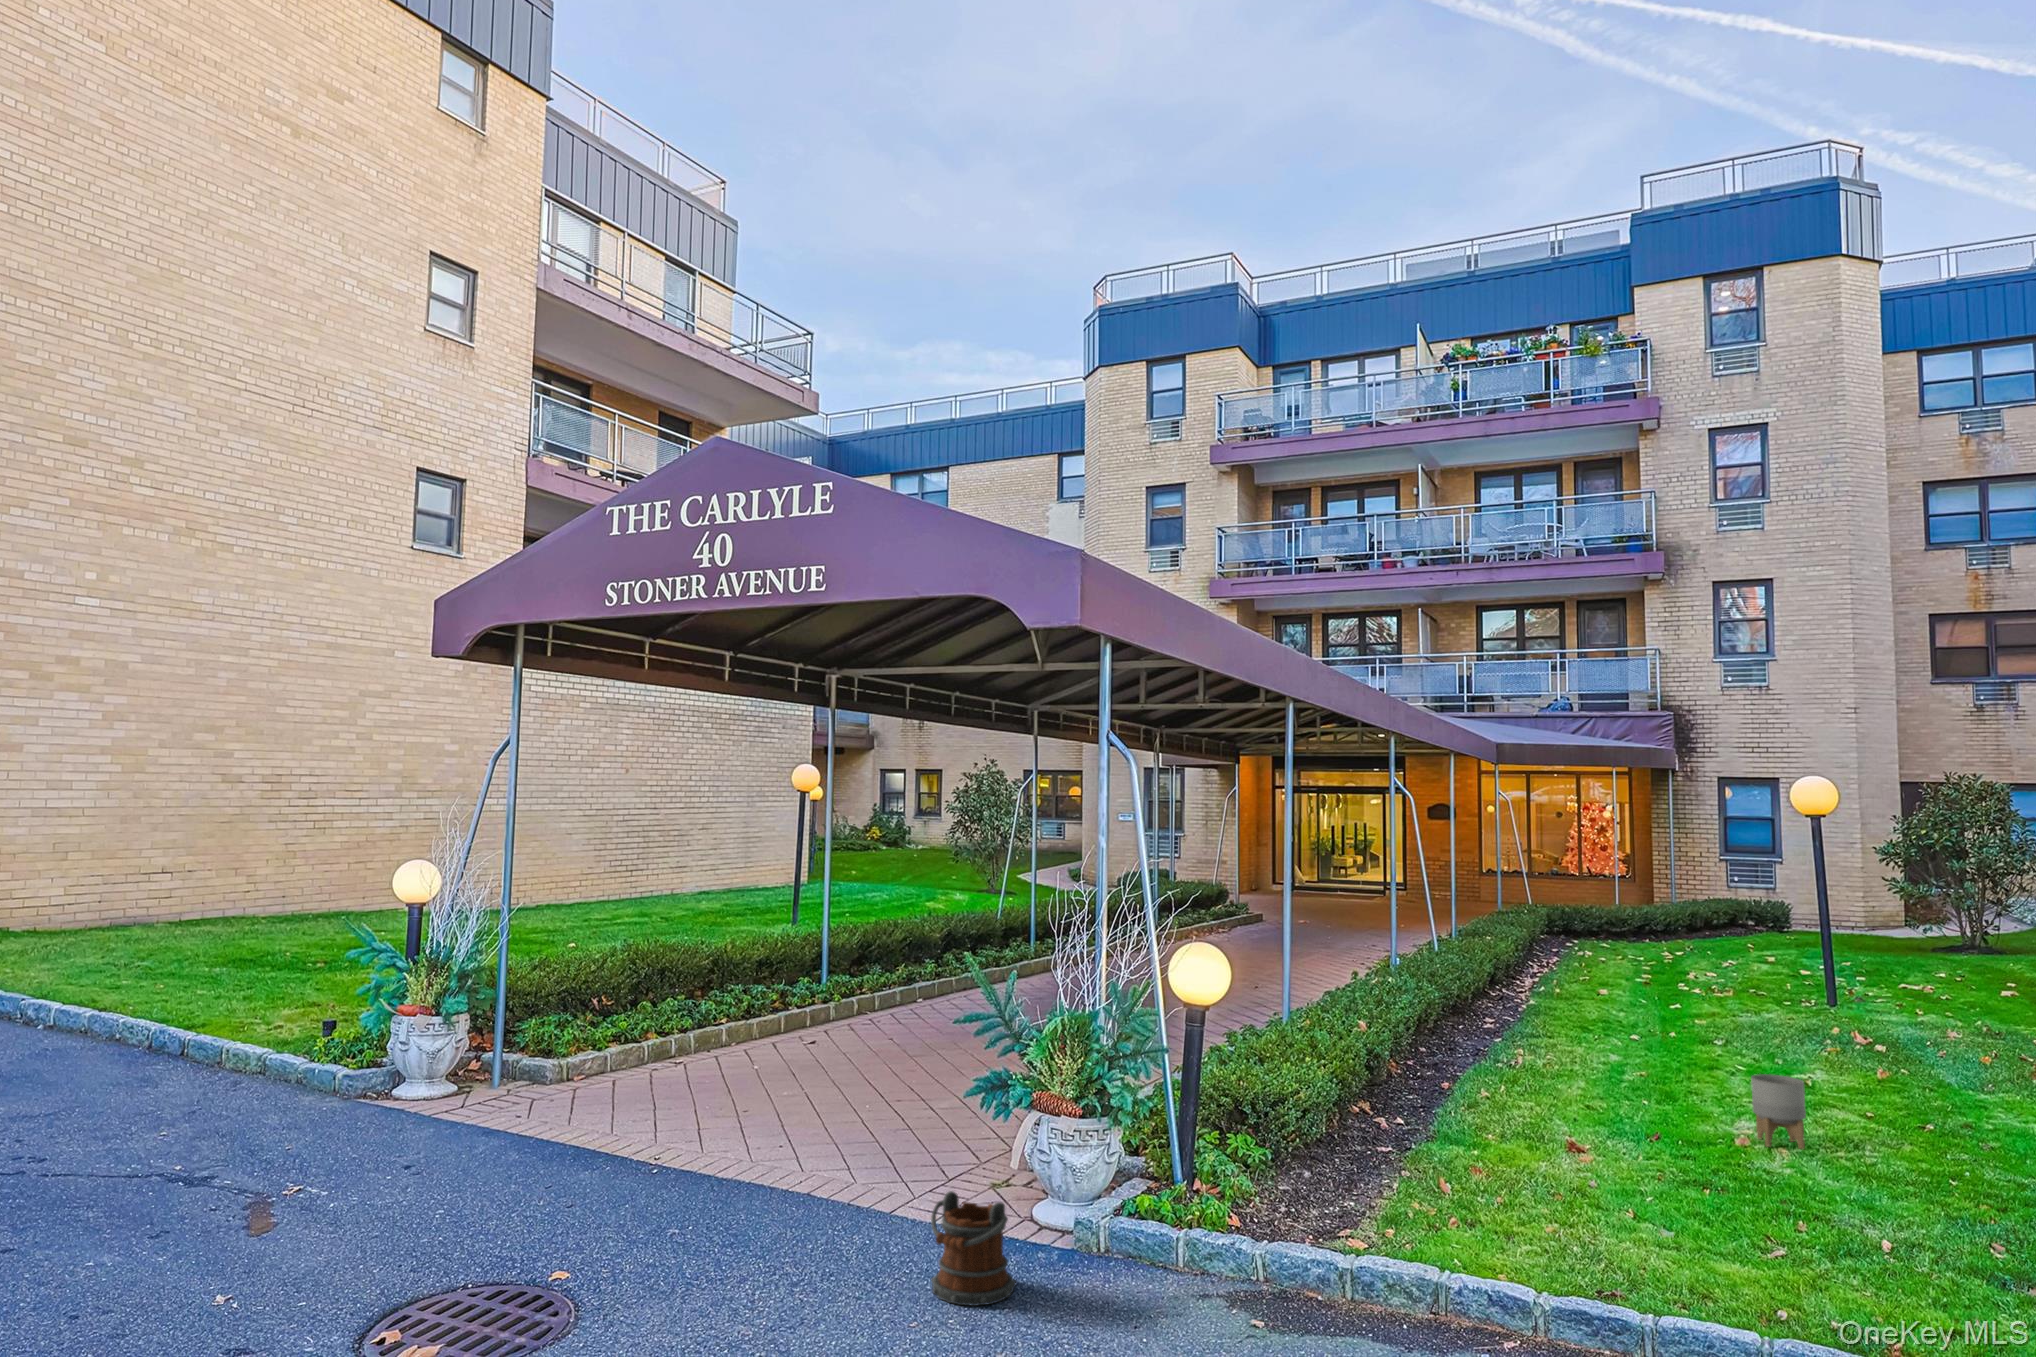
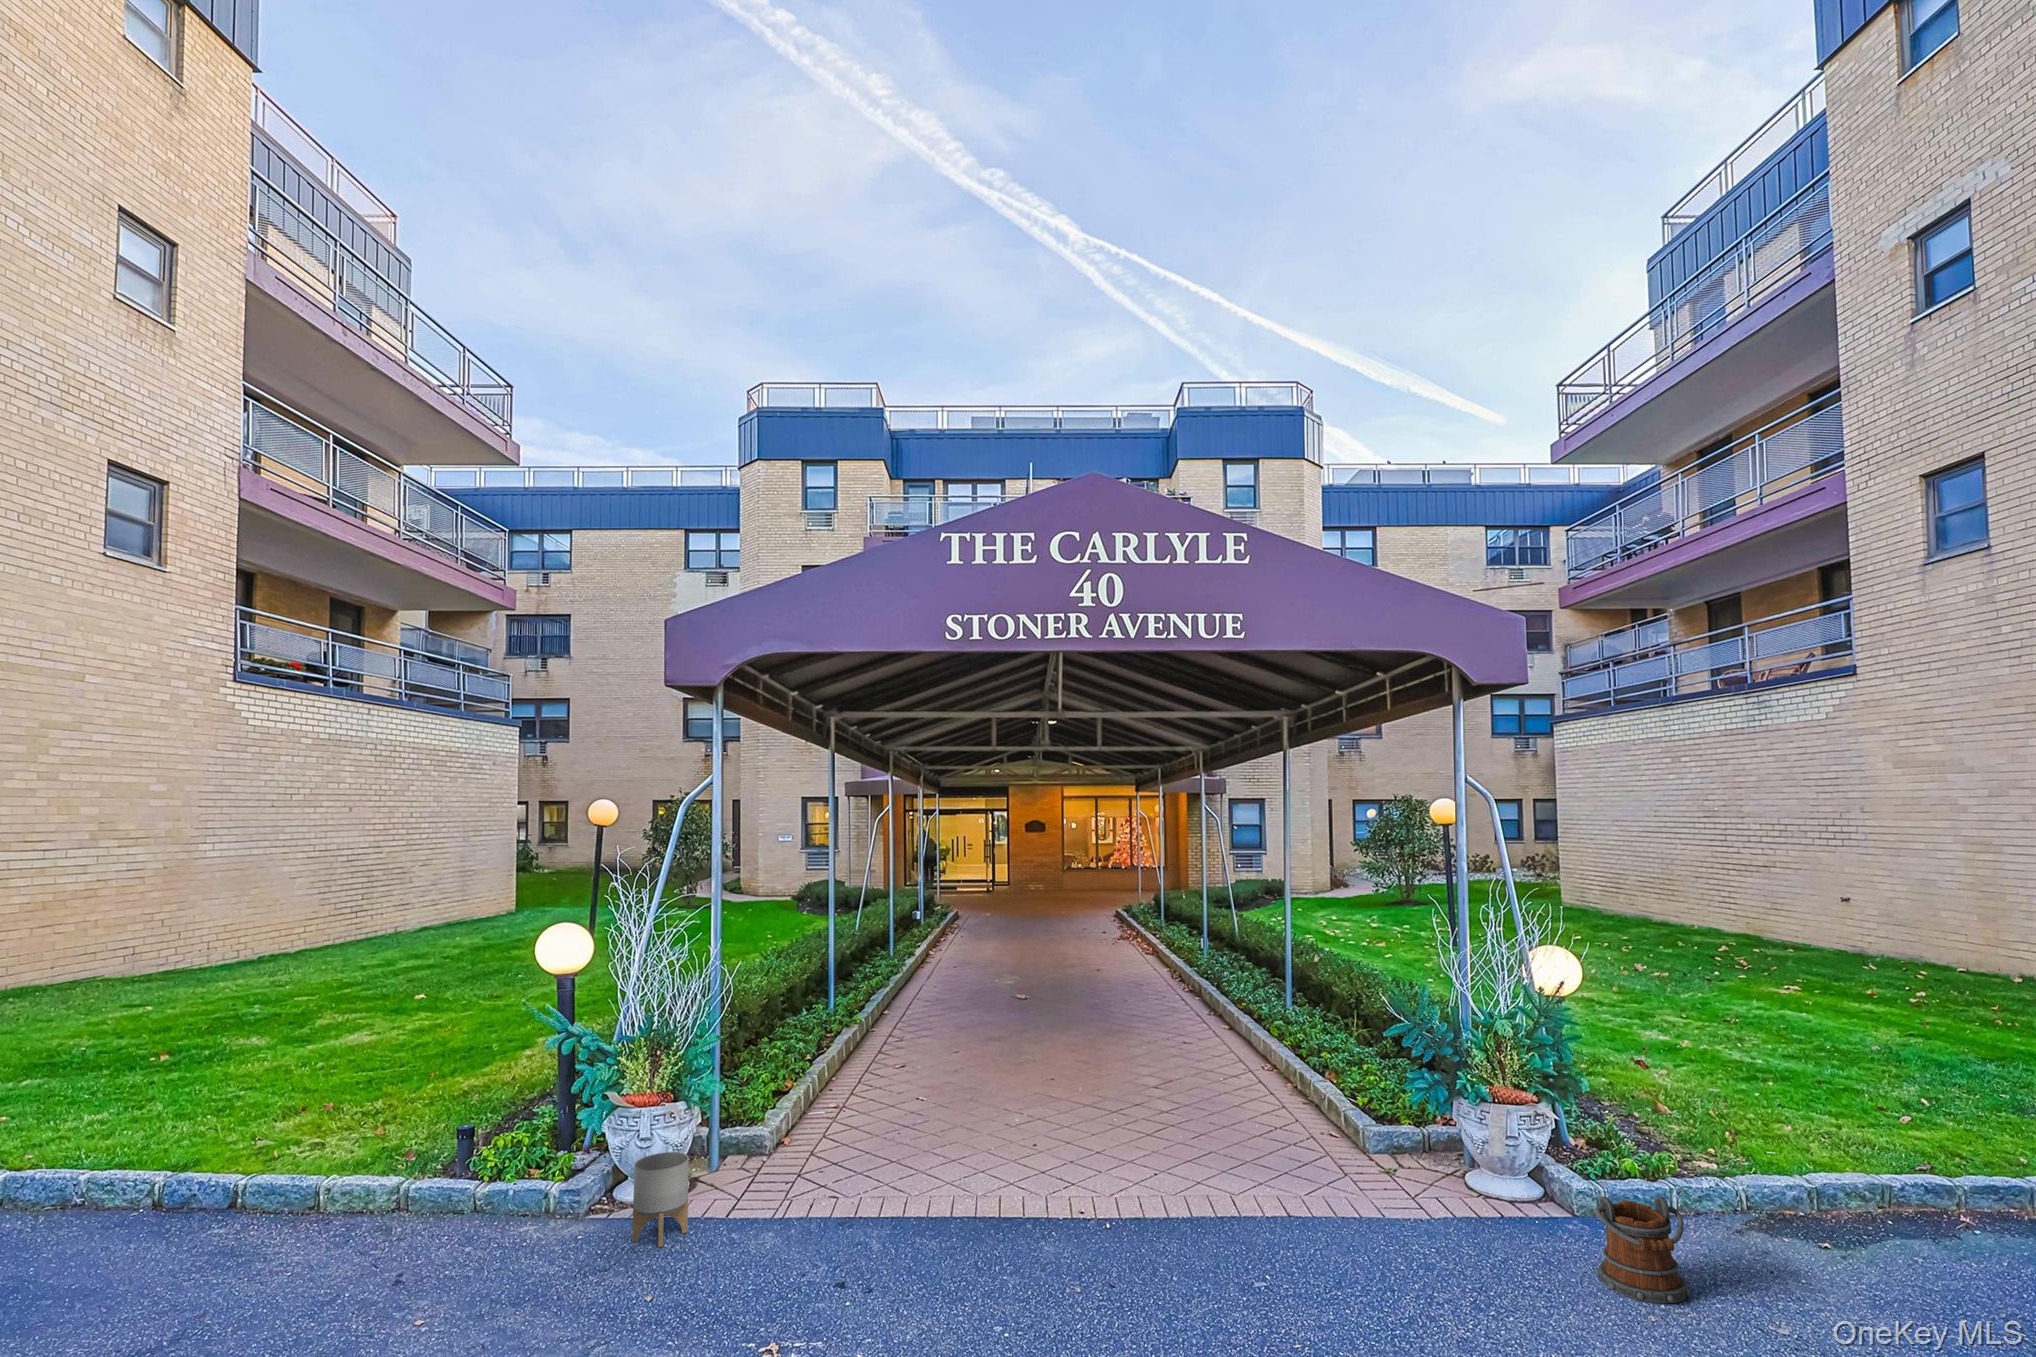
planter: present [1751,1074,1806,1149] -> present [632,1152,689,1247]

